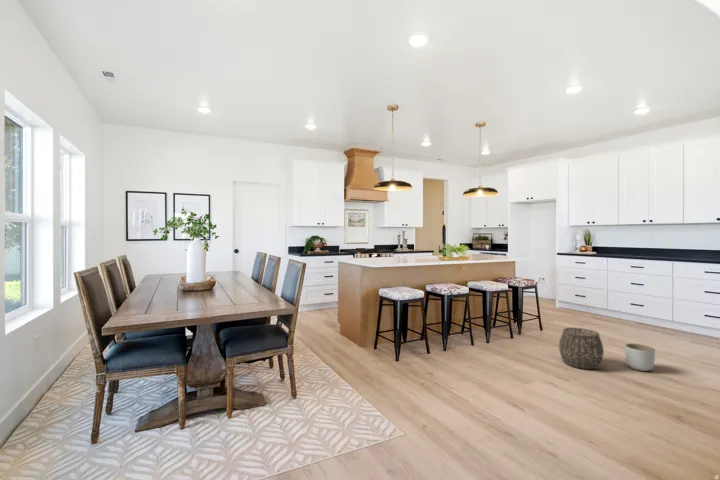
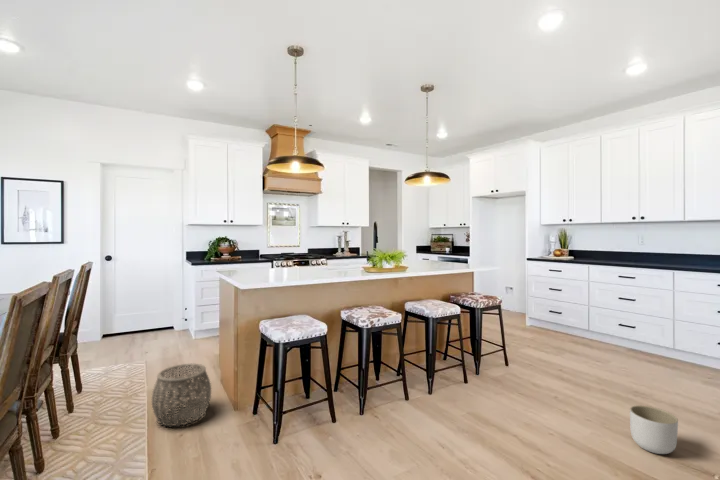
woven basket: present [559,328,604,369] -> present [152,363,211,427]

